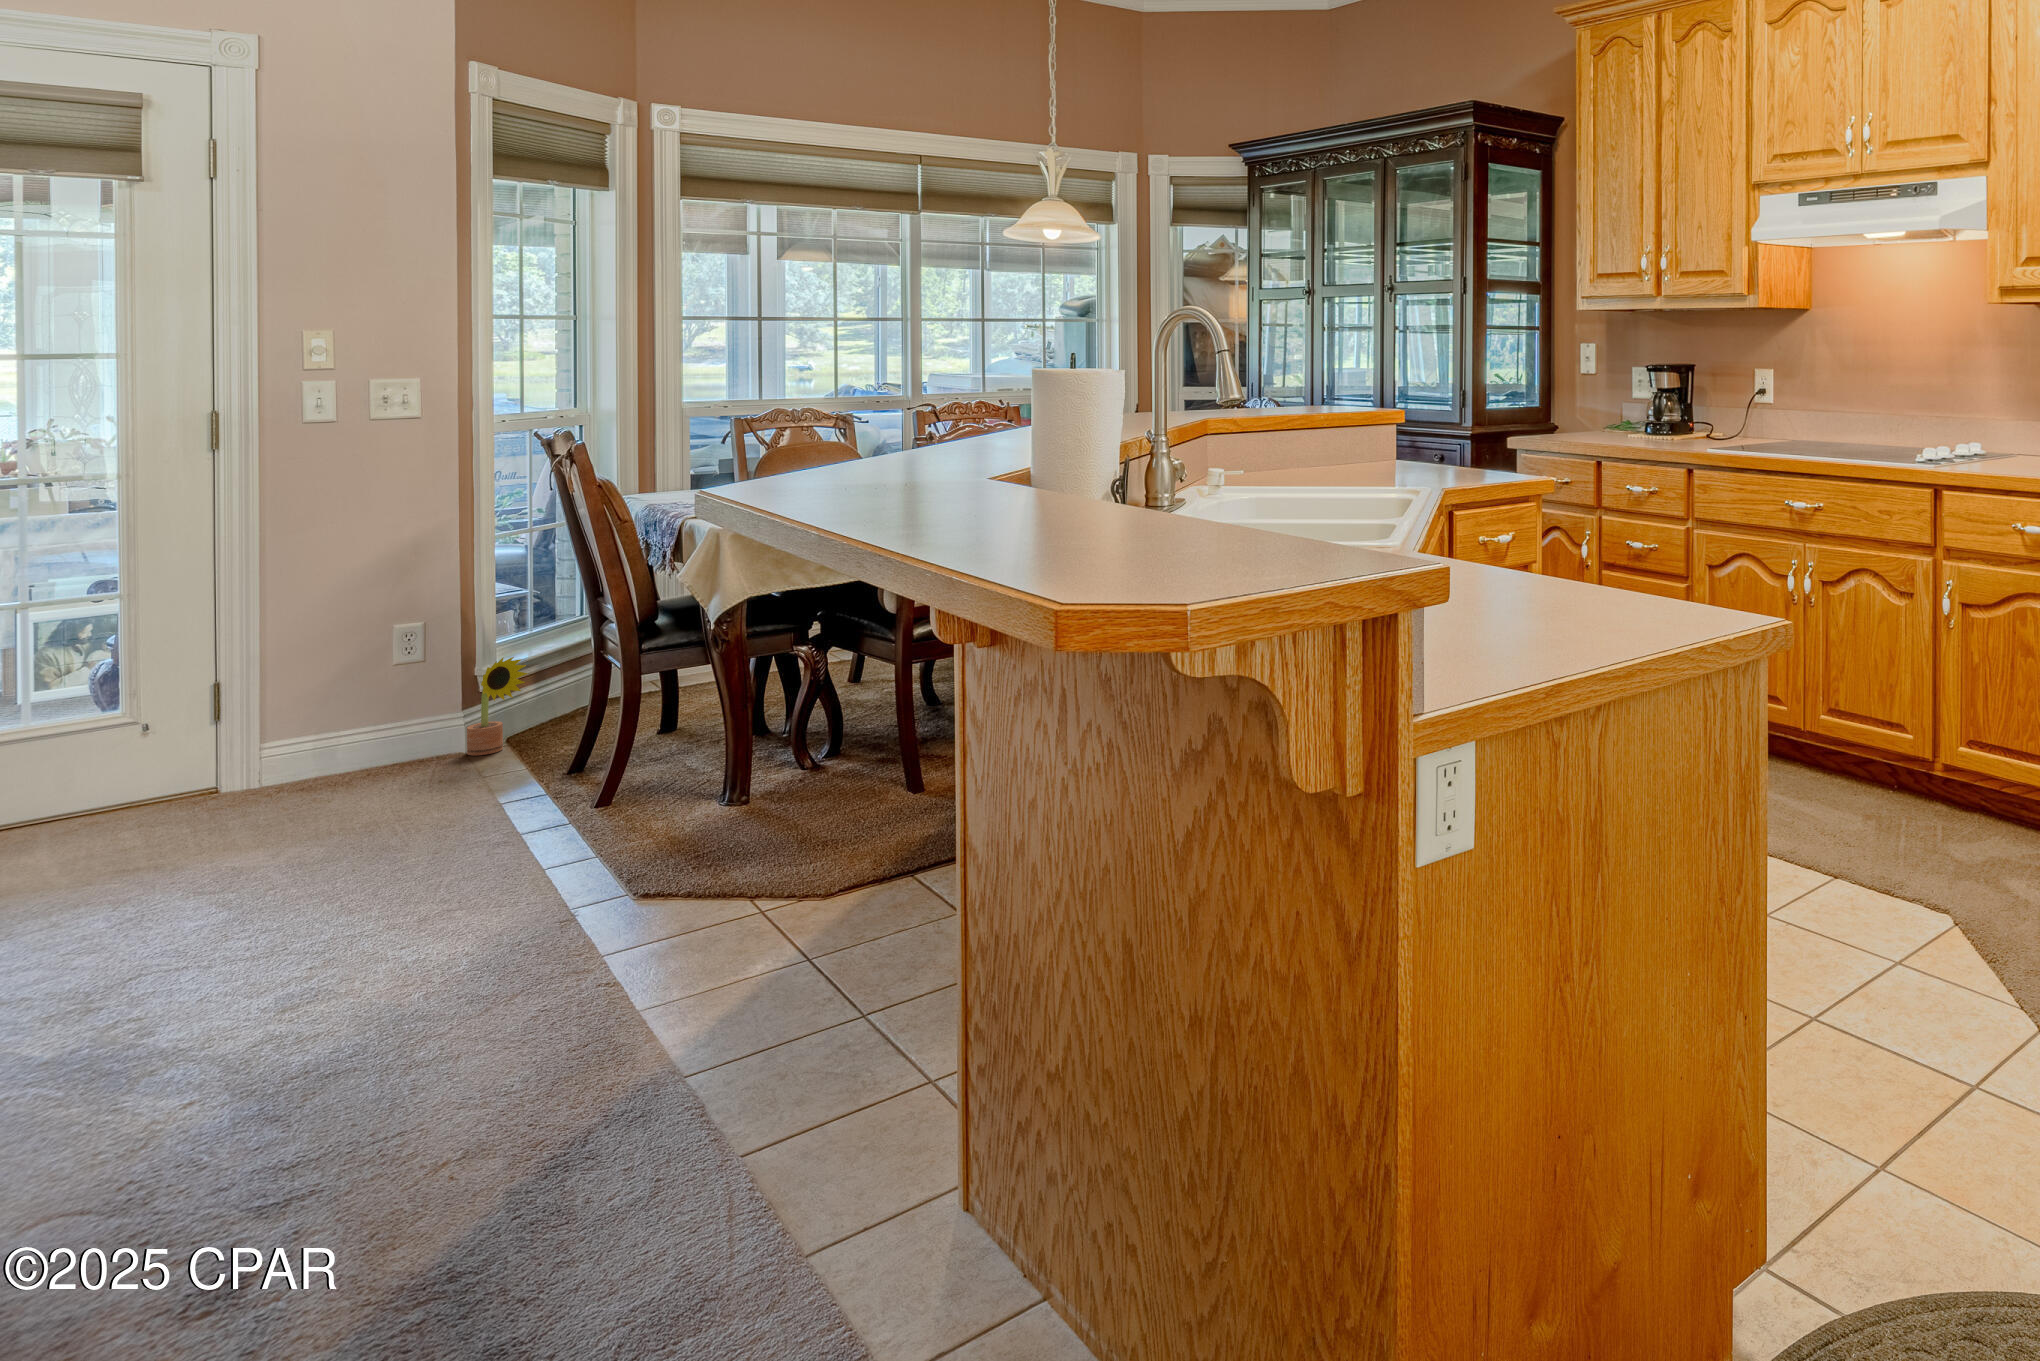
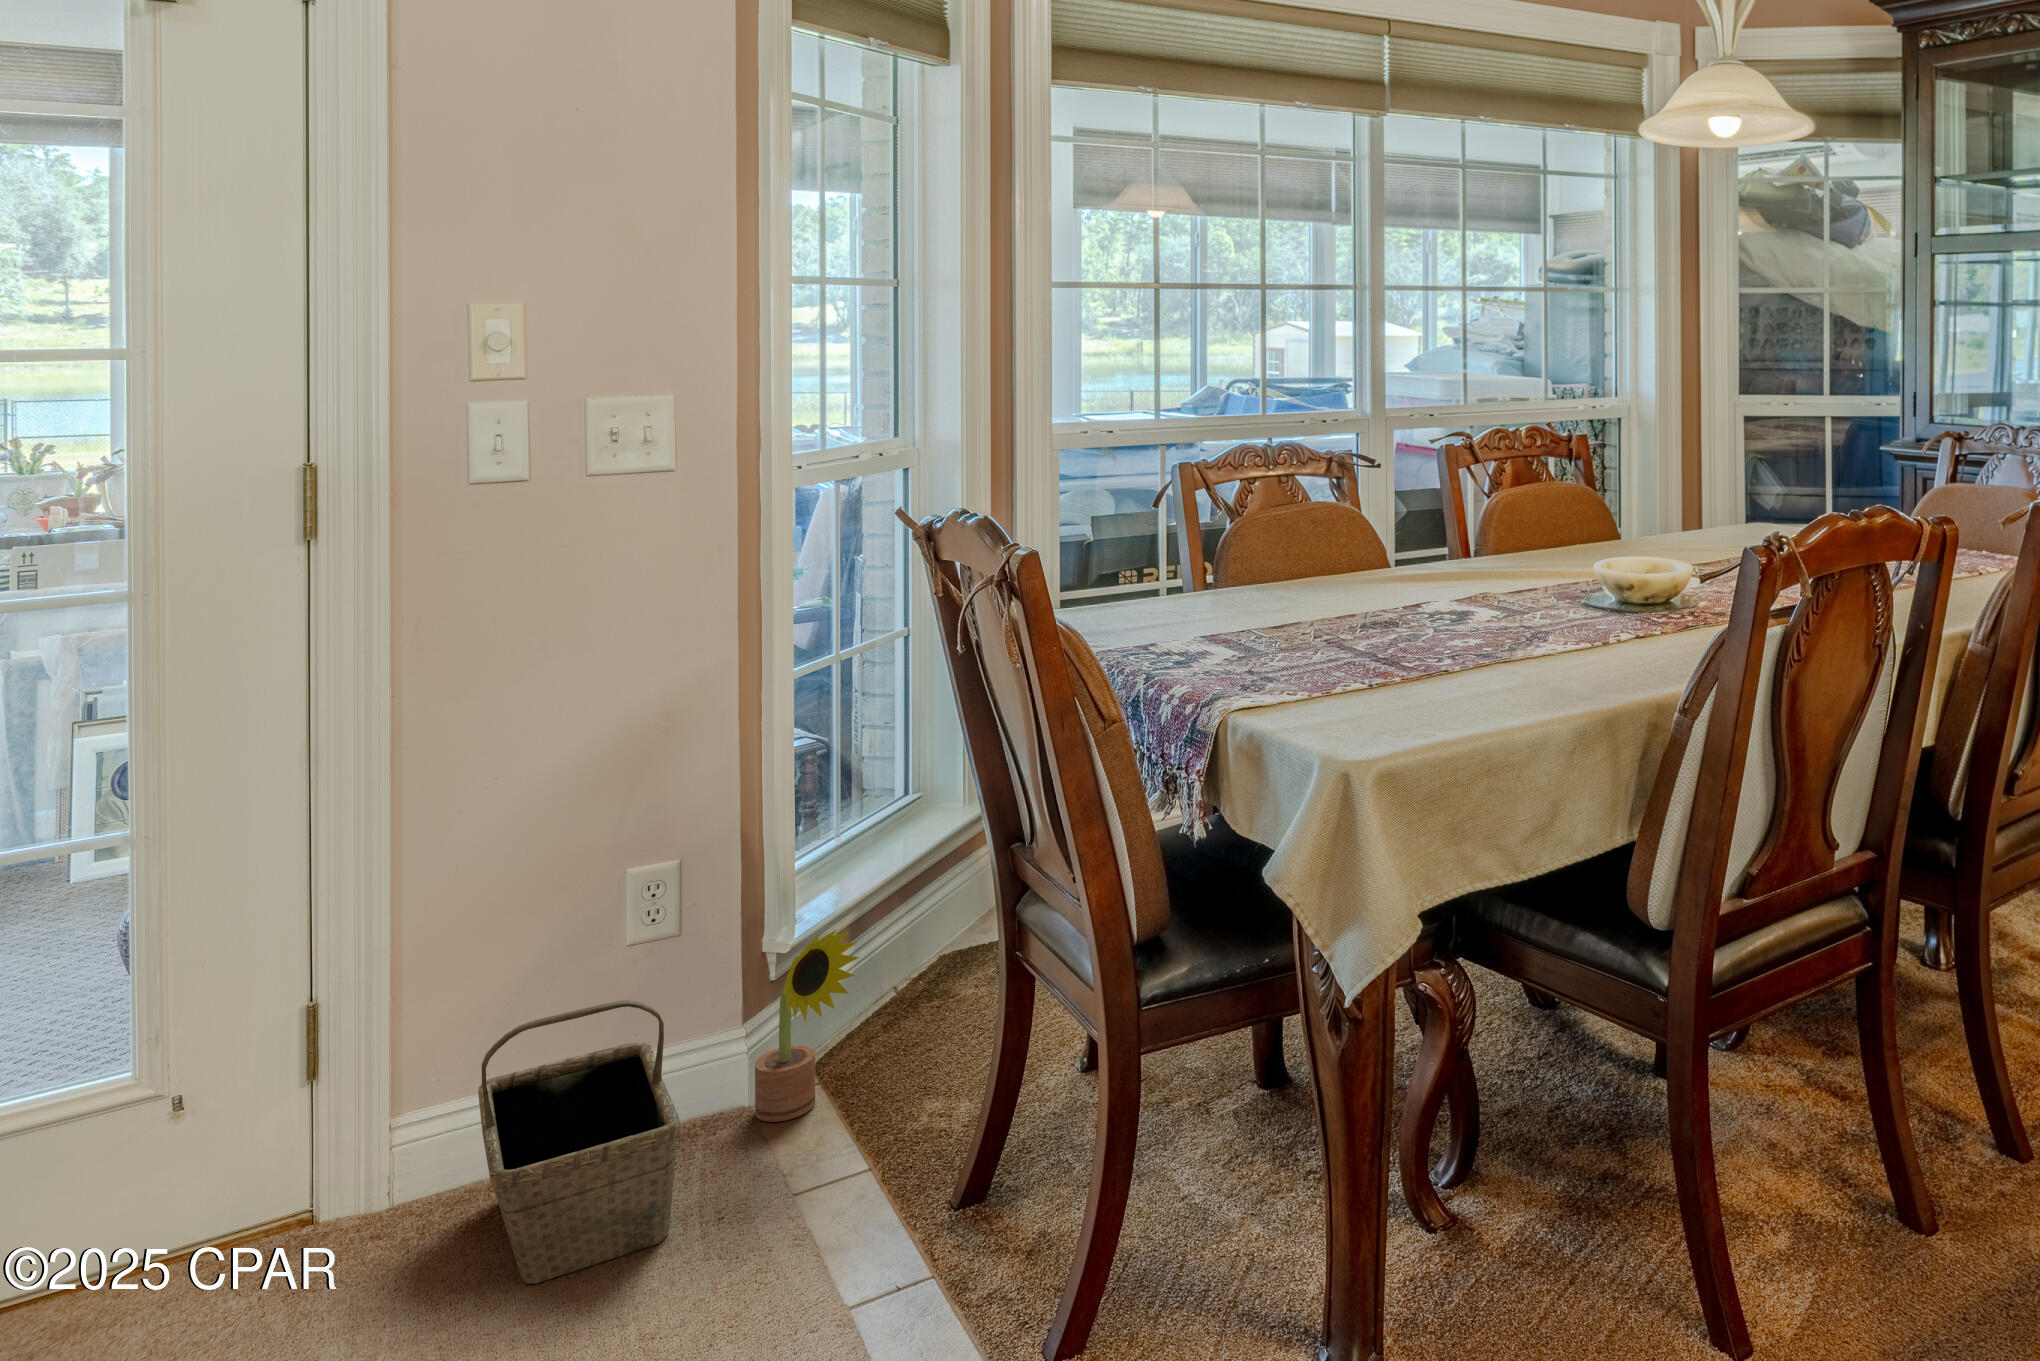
basket: none [308,680,418,802] -> present [478,1000,680,1284]

